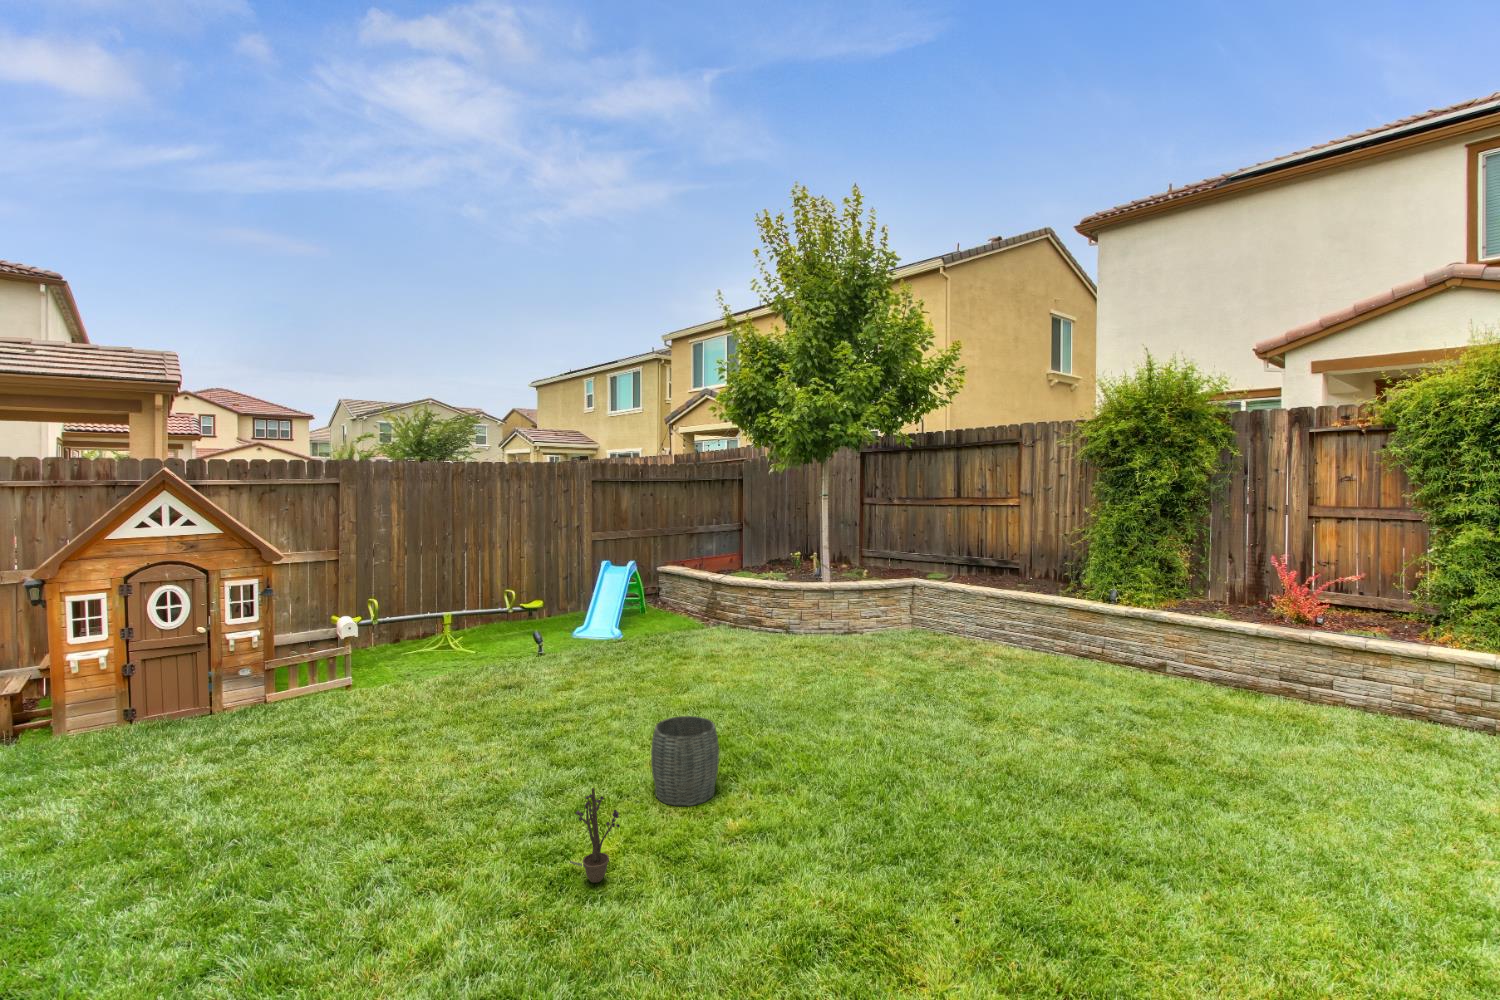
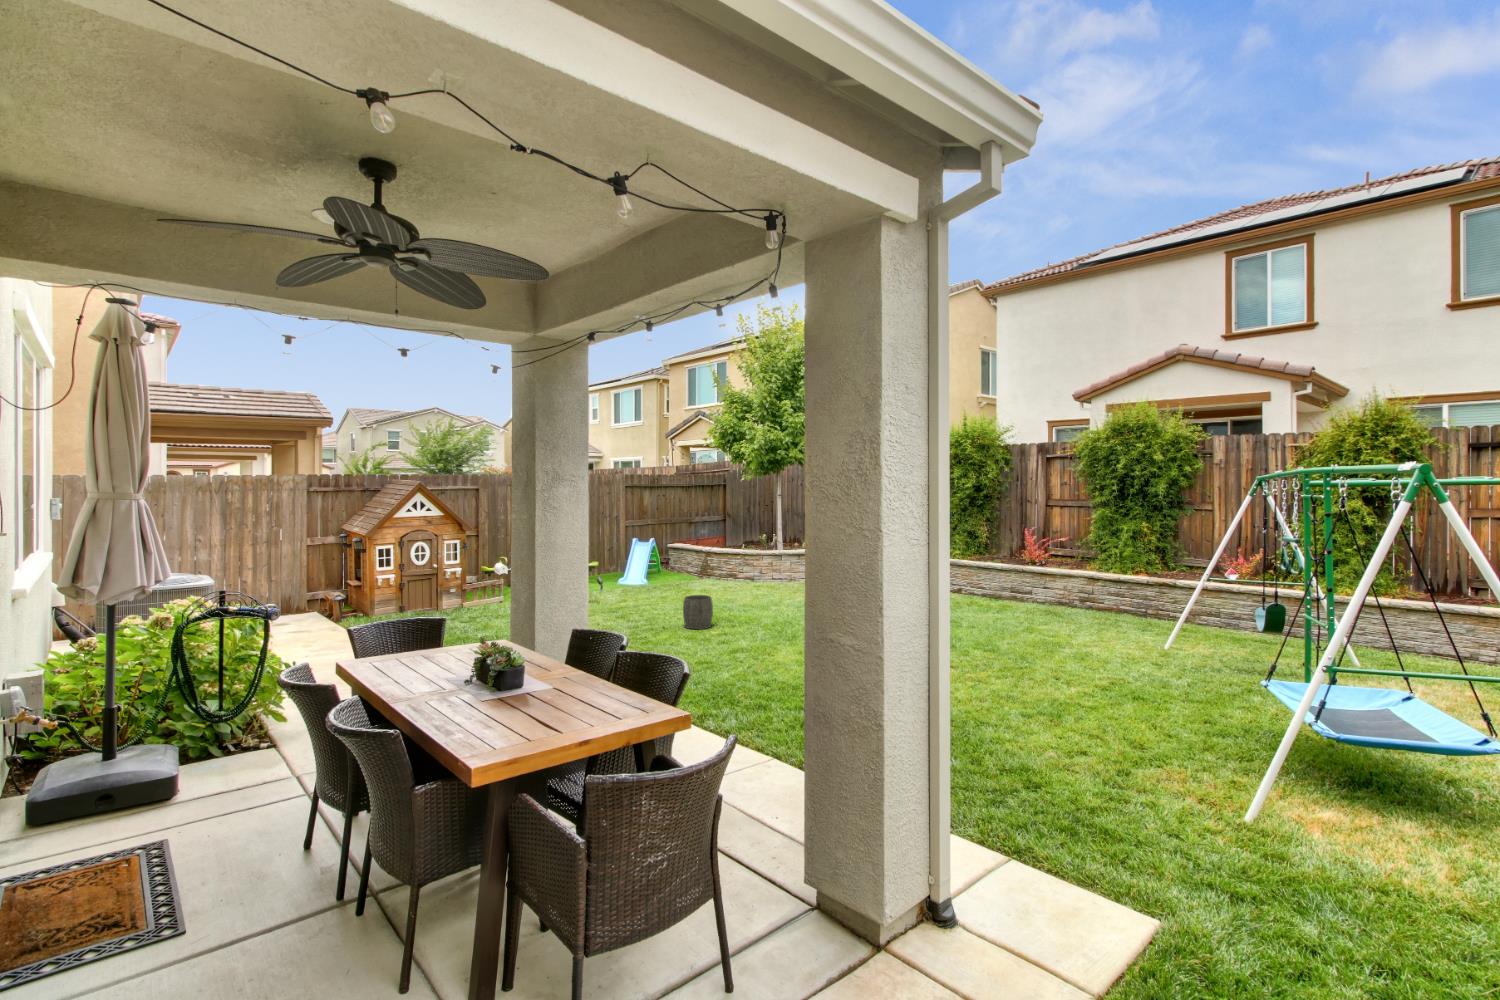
decorative plant: present [570,788,620,883] -> none [655,607,676,643]

